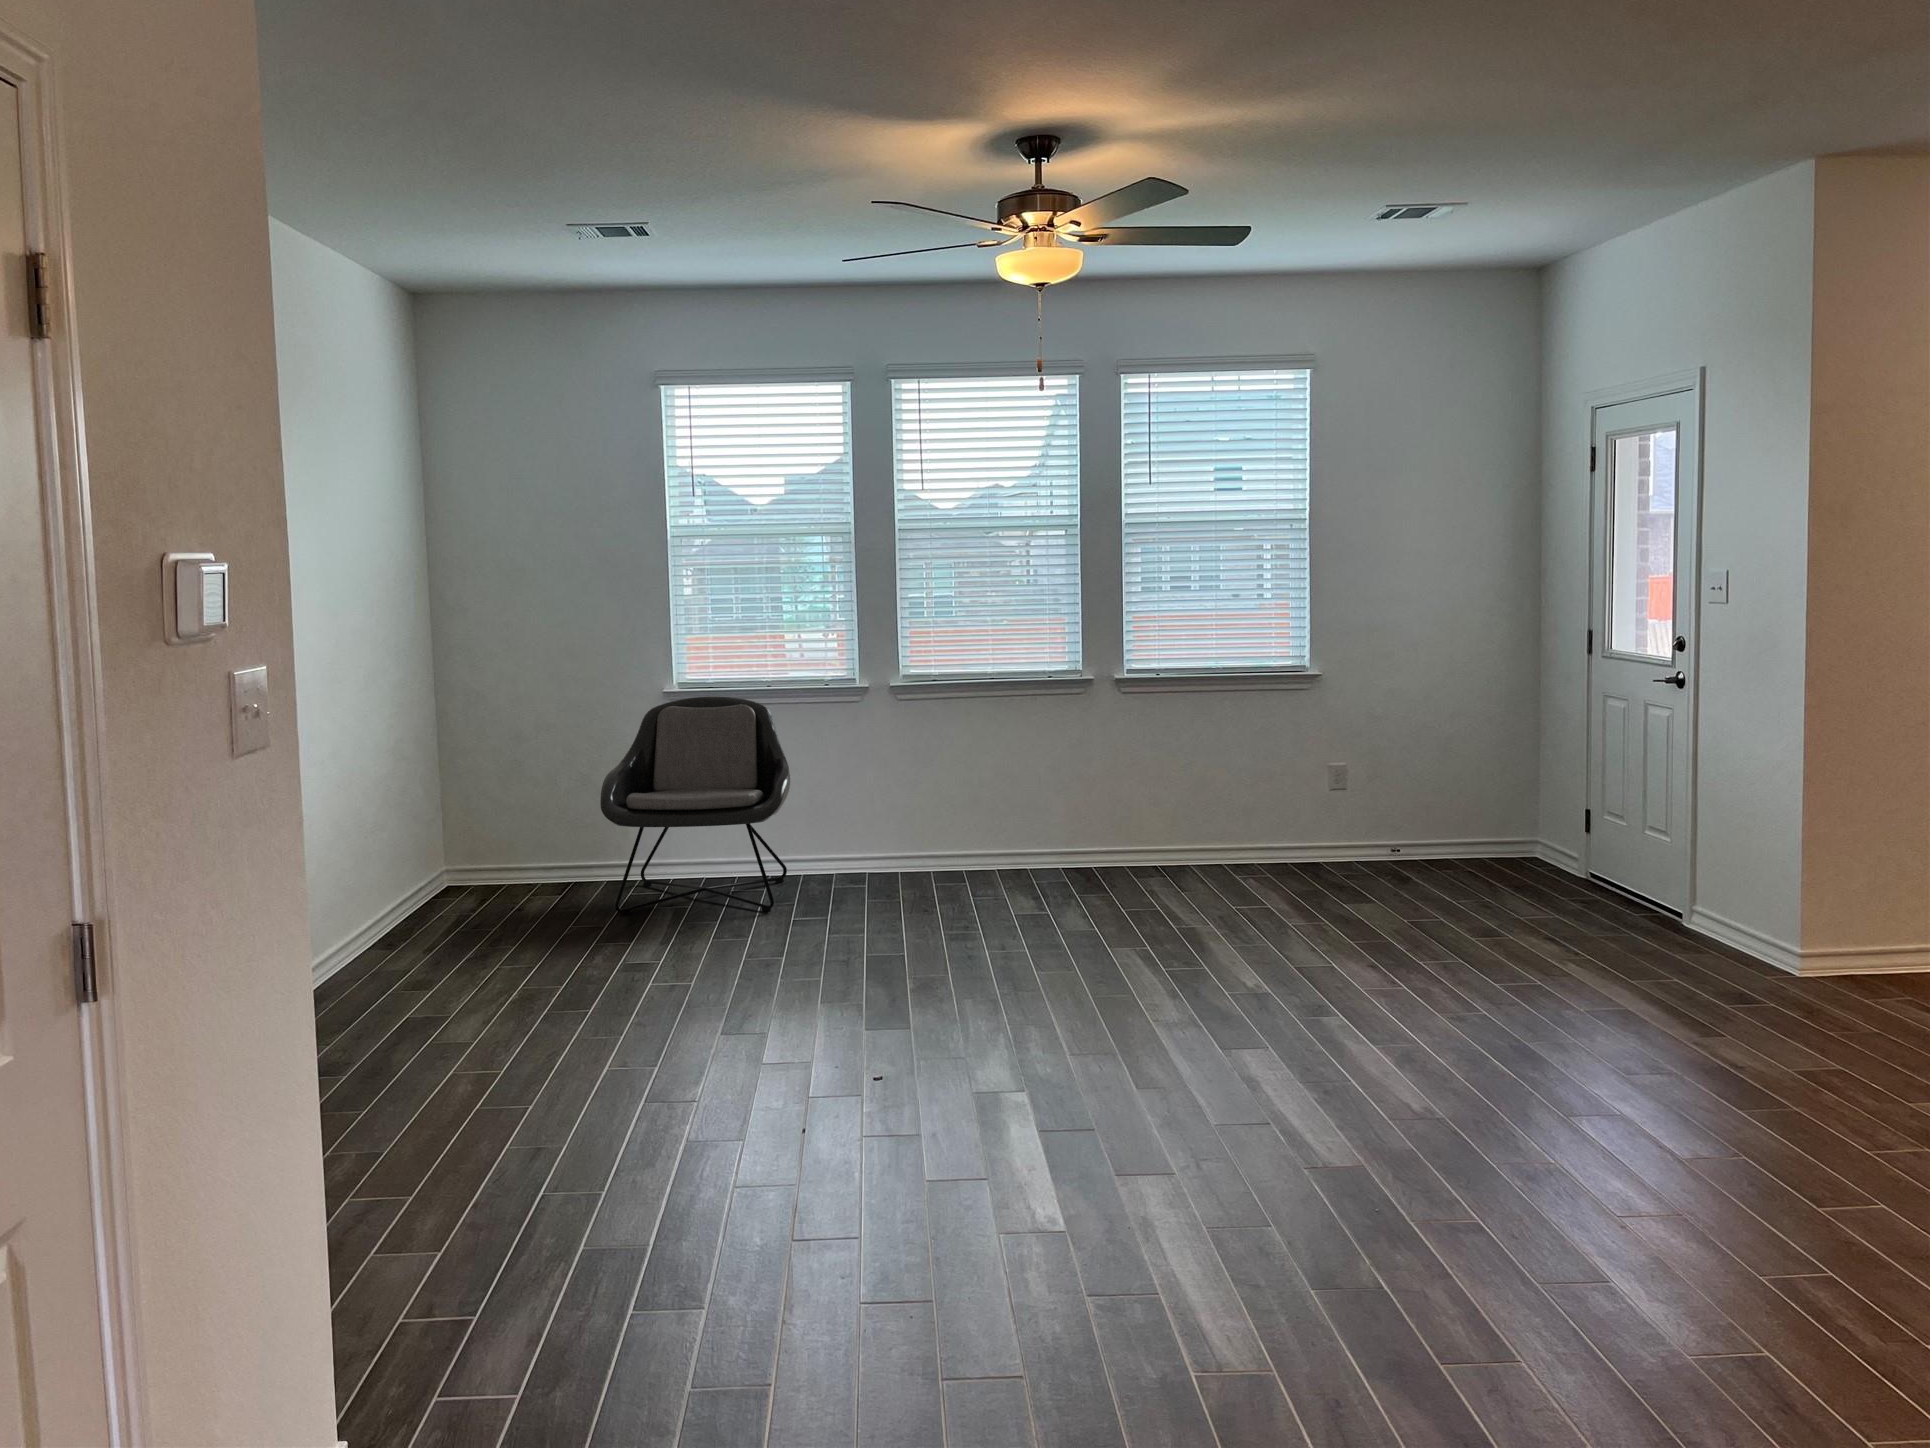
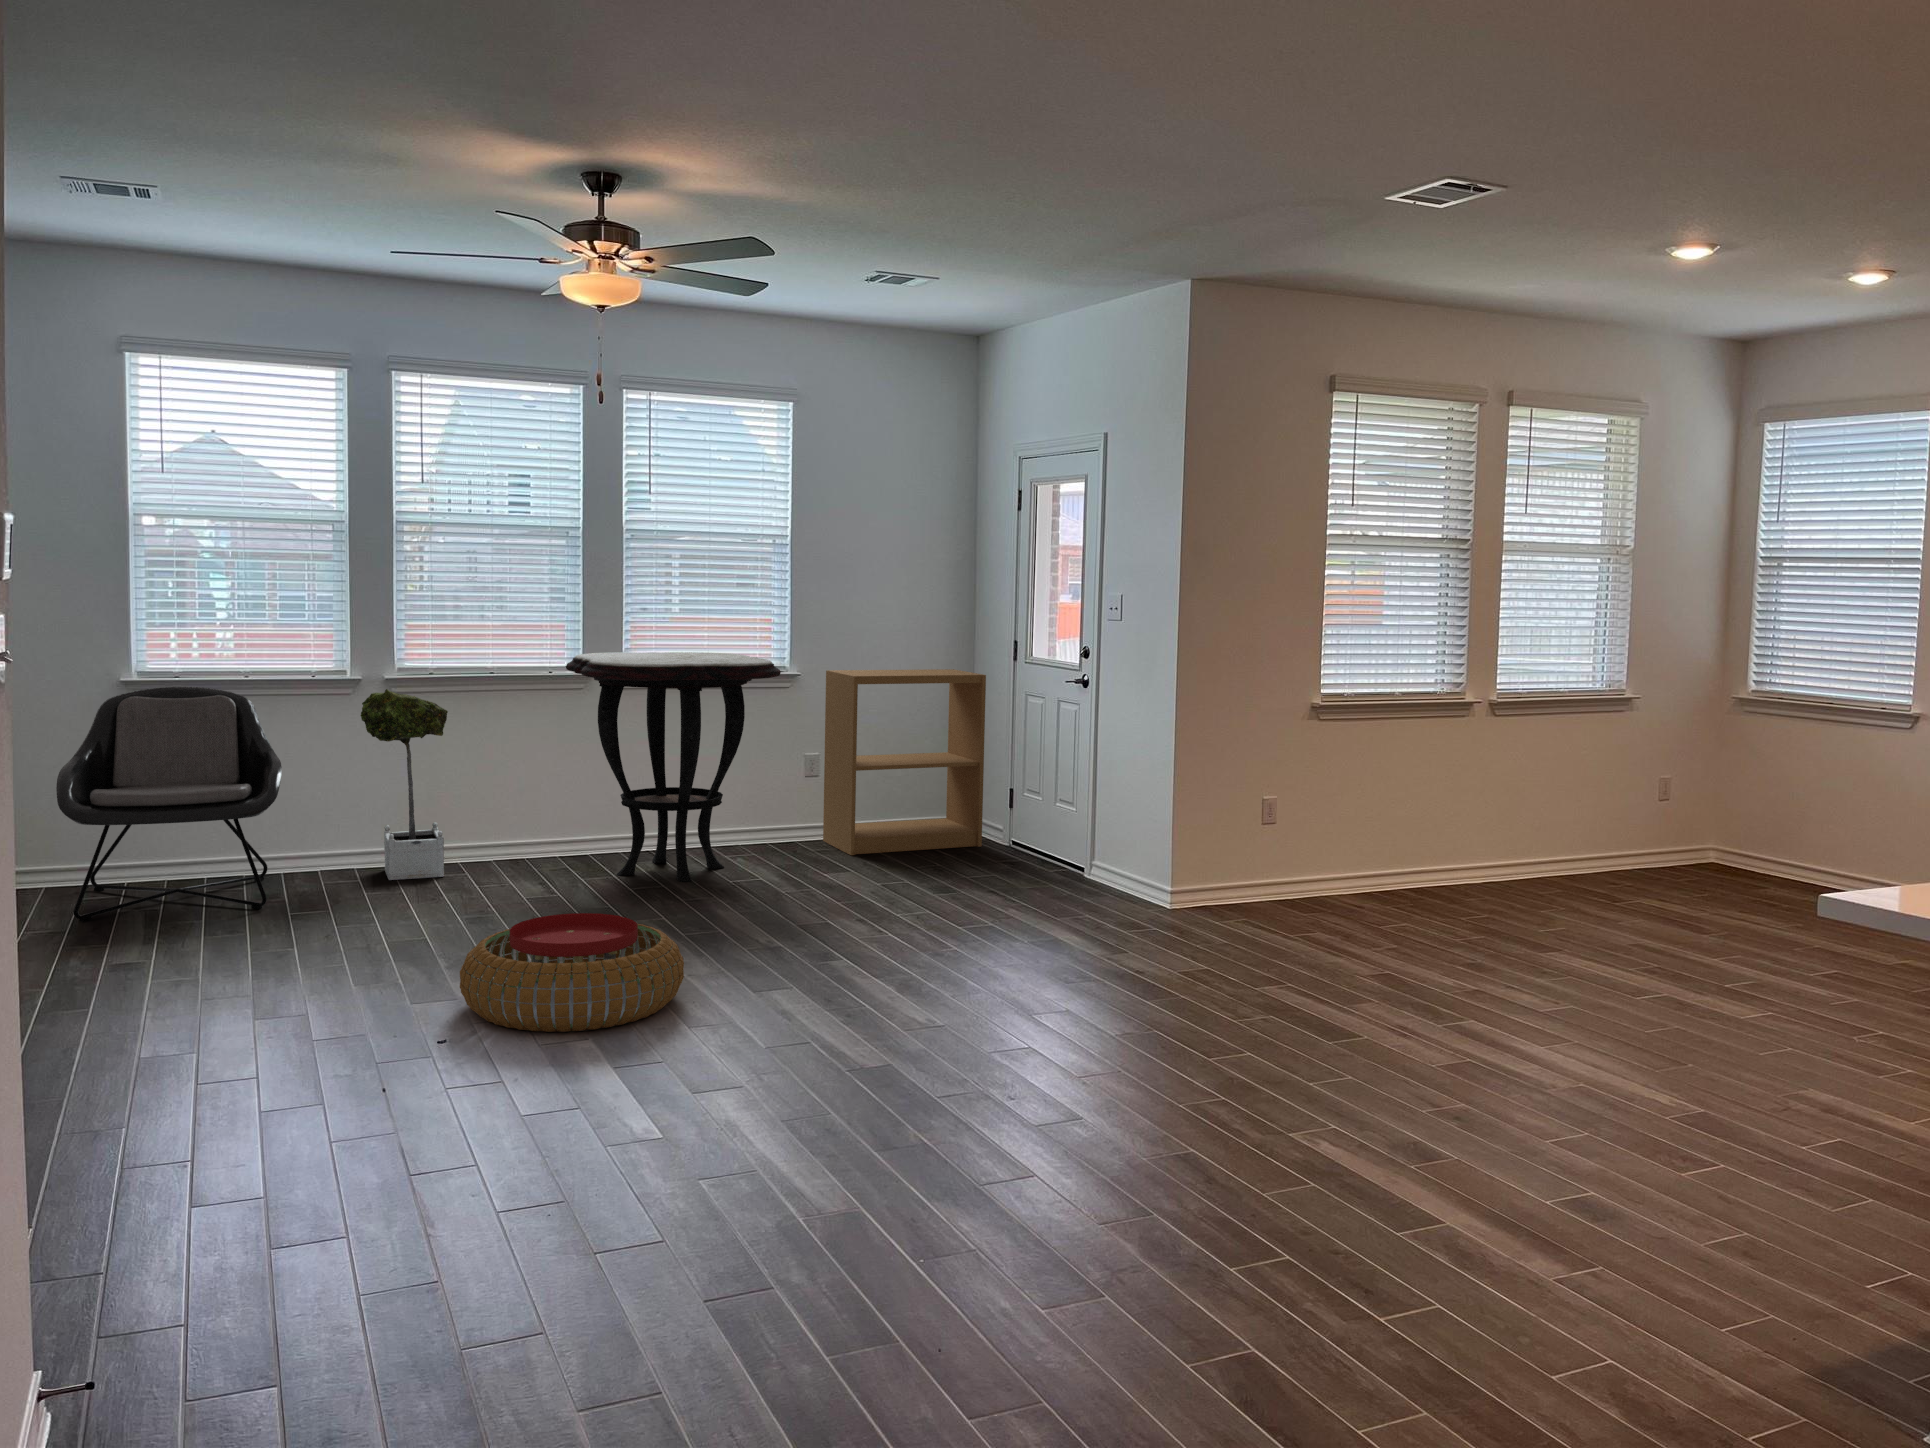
side table: none [1060,653,1289,905] -> present [566,652,781,882]
bookshelf: none [1355,665,1553,882] -> present [823,669,986,855]
potted tree: none [864,697,946,888] -> present [361,689,448,880]
pouf: none [903,941,1137,1071] -> present [460,913,684,1032]

